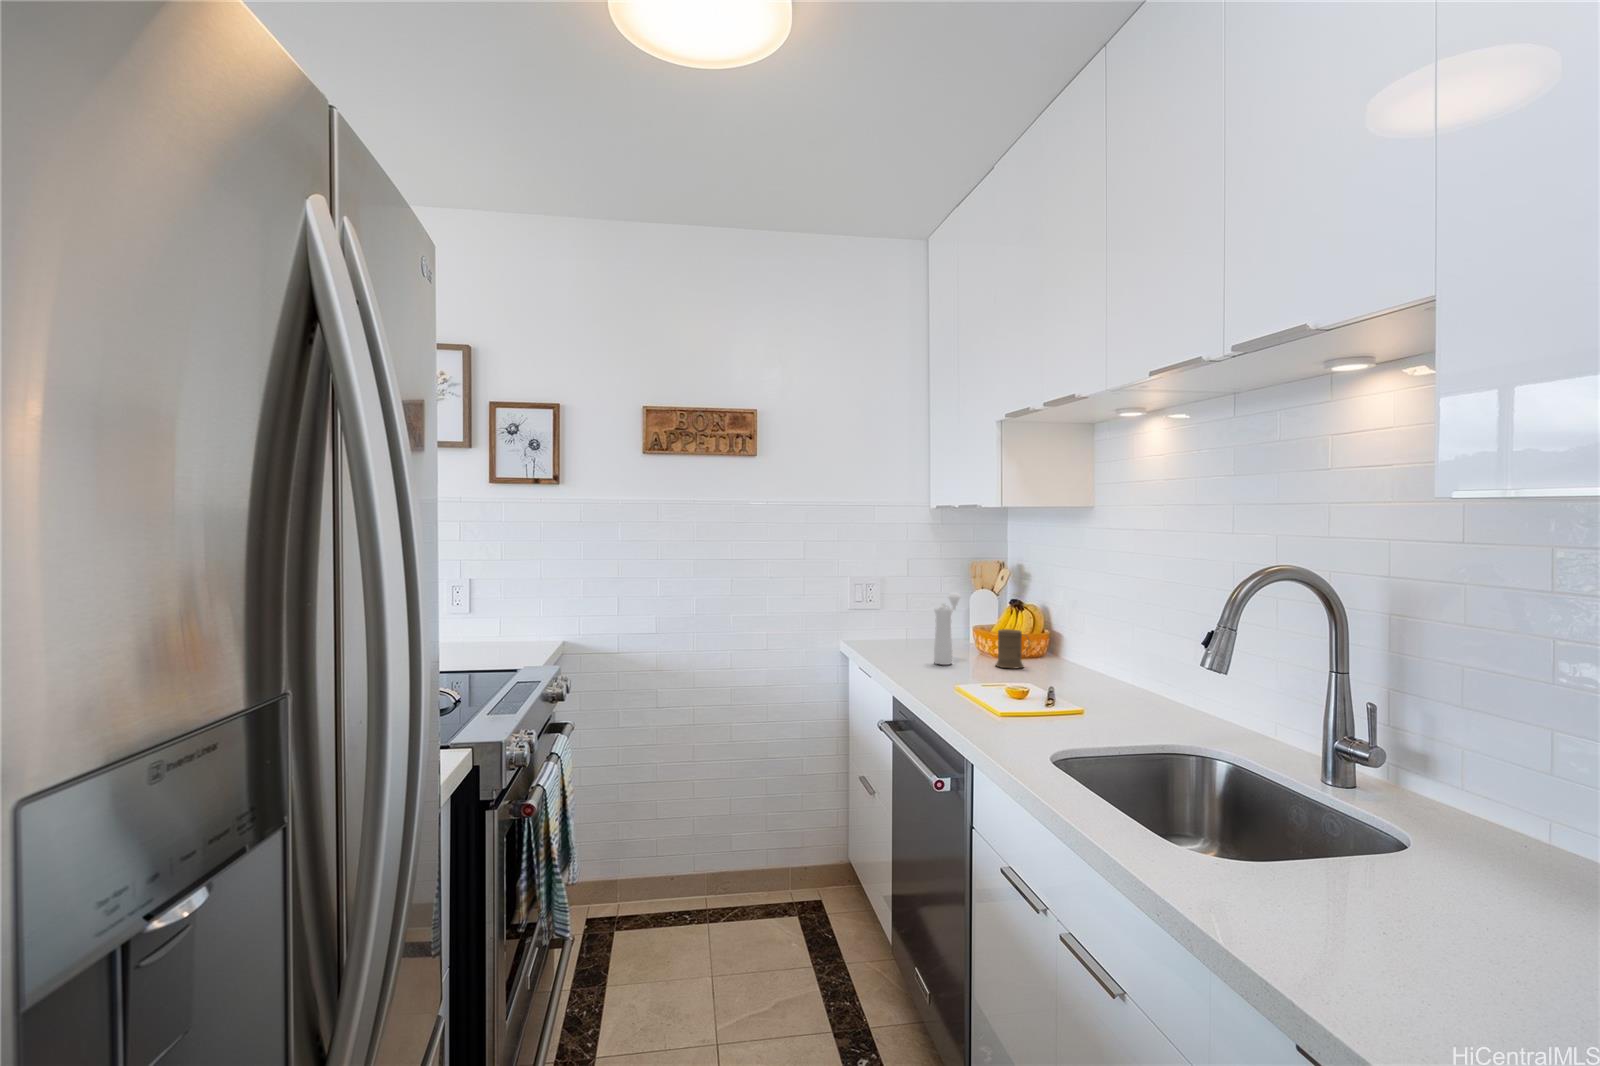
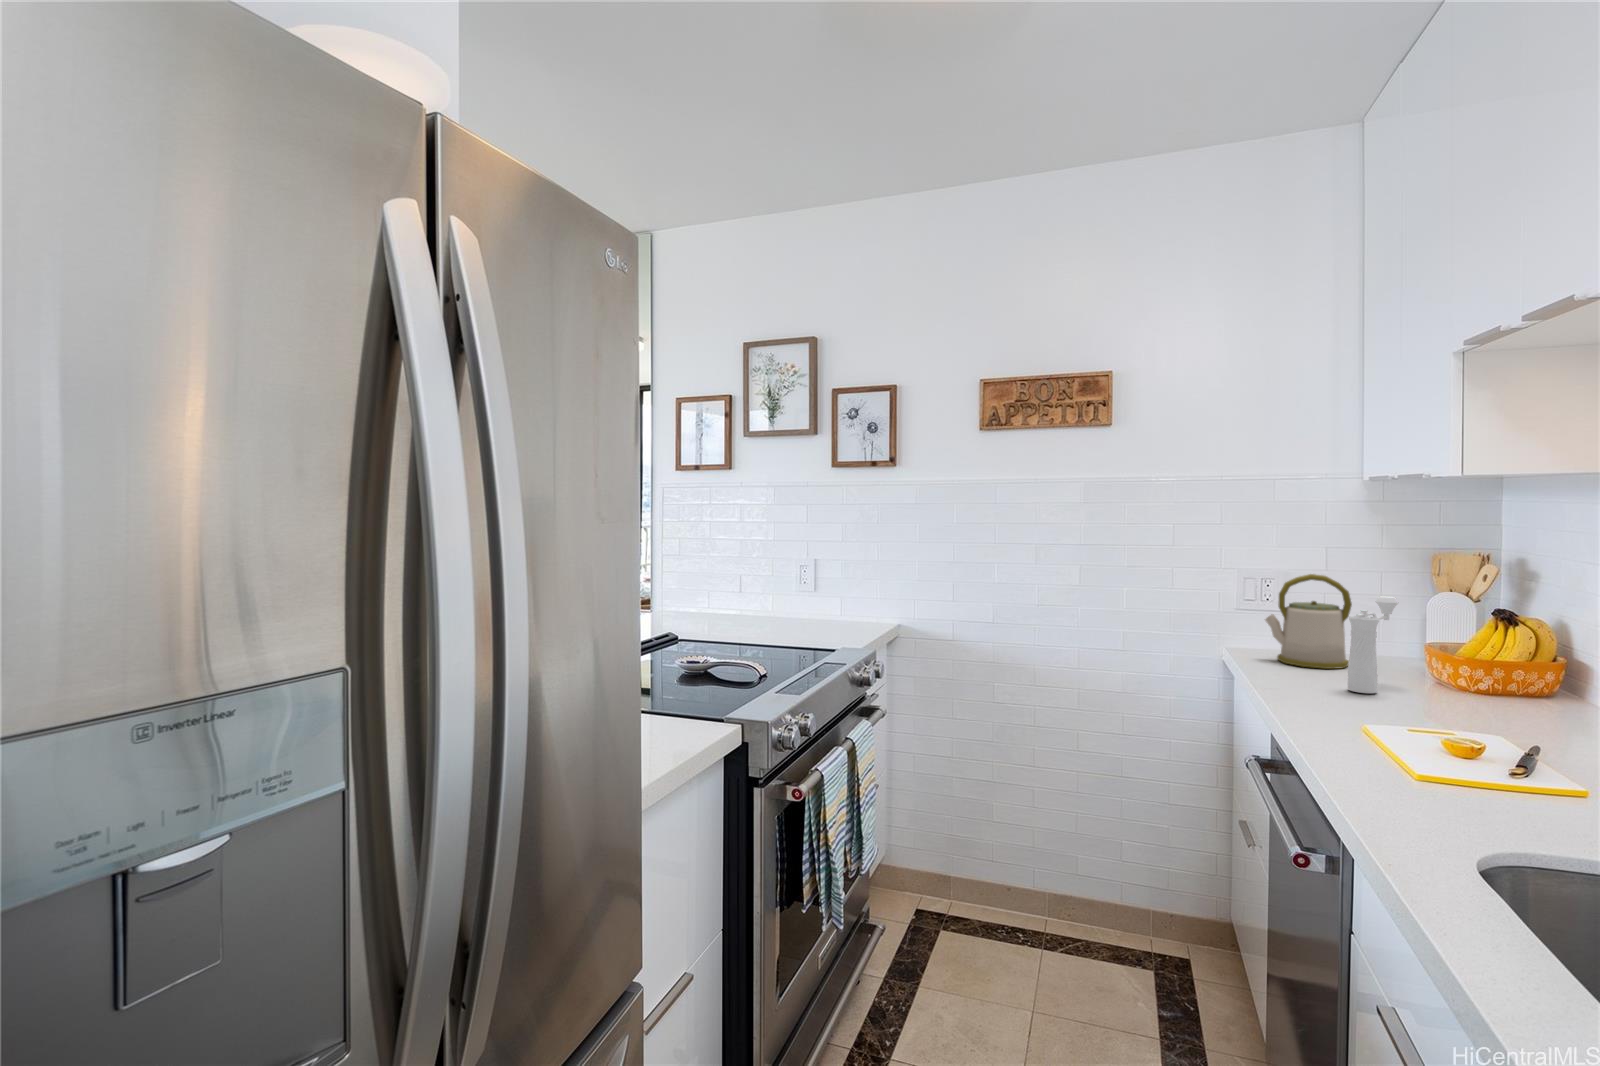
kettle: none [872,578,928,650] -> present [1265,574,1352,669]
mug: present [996,629,1030,669] -> none [1450,652,1513,711]

